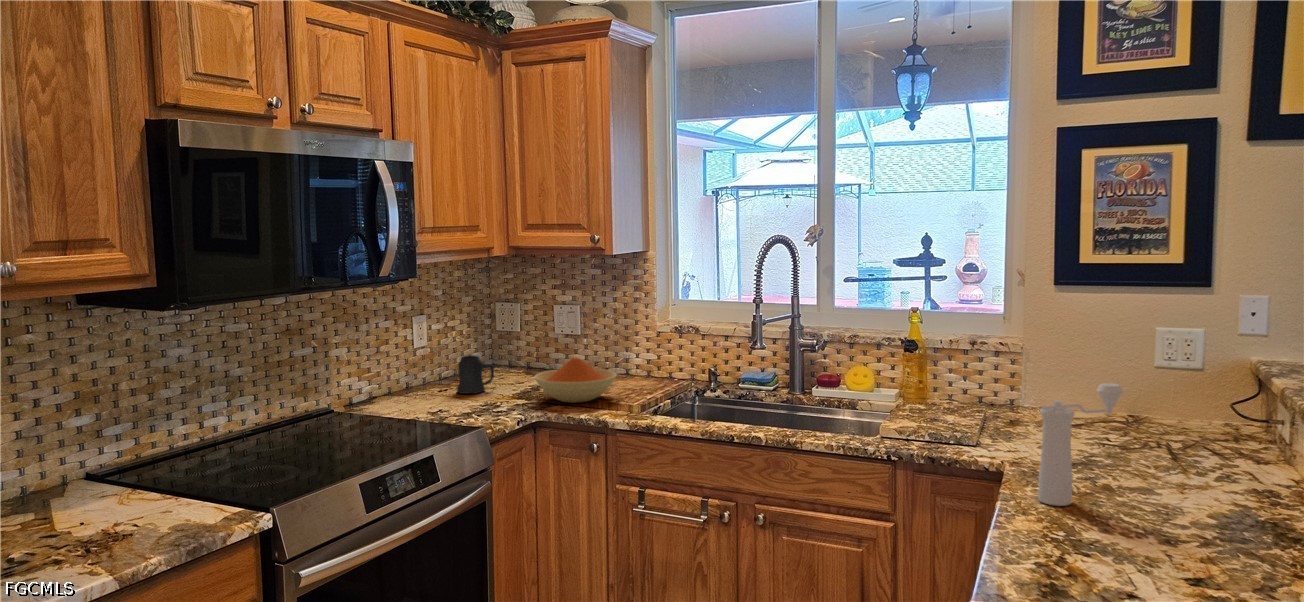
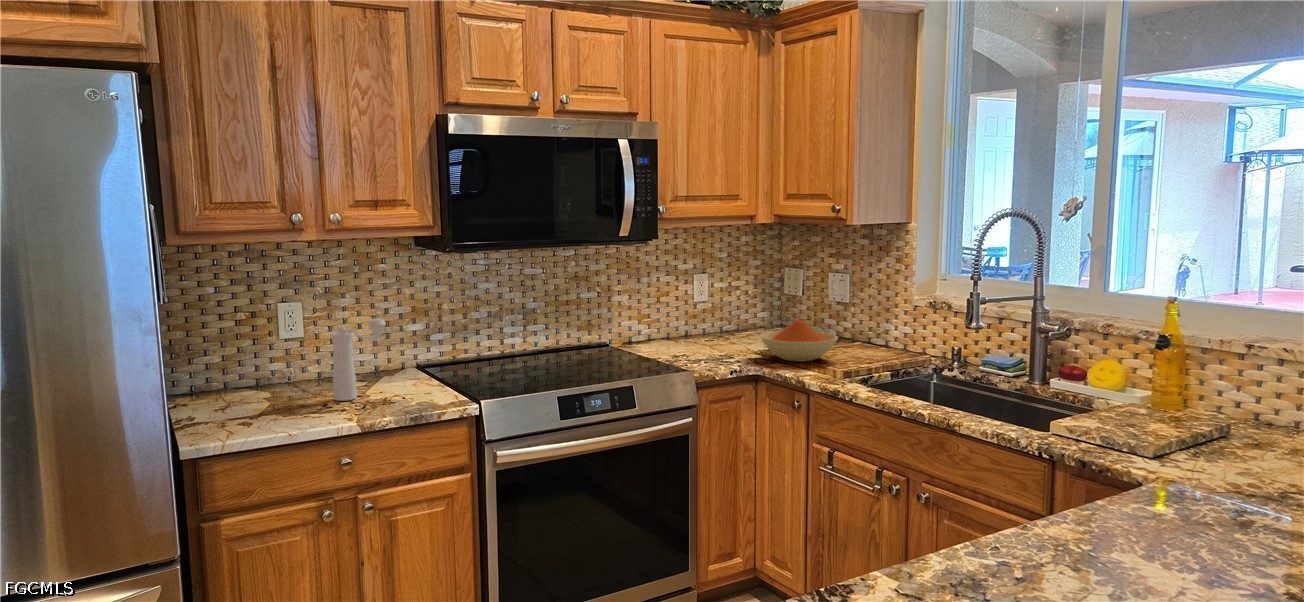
mug: present [457,355,494,394] -> none [715,311,747,345]
pepper mill: present [1038,383,1123,506] -> present [330,318,386,401]

